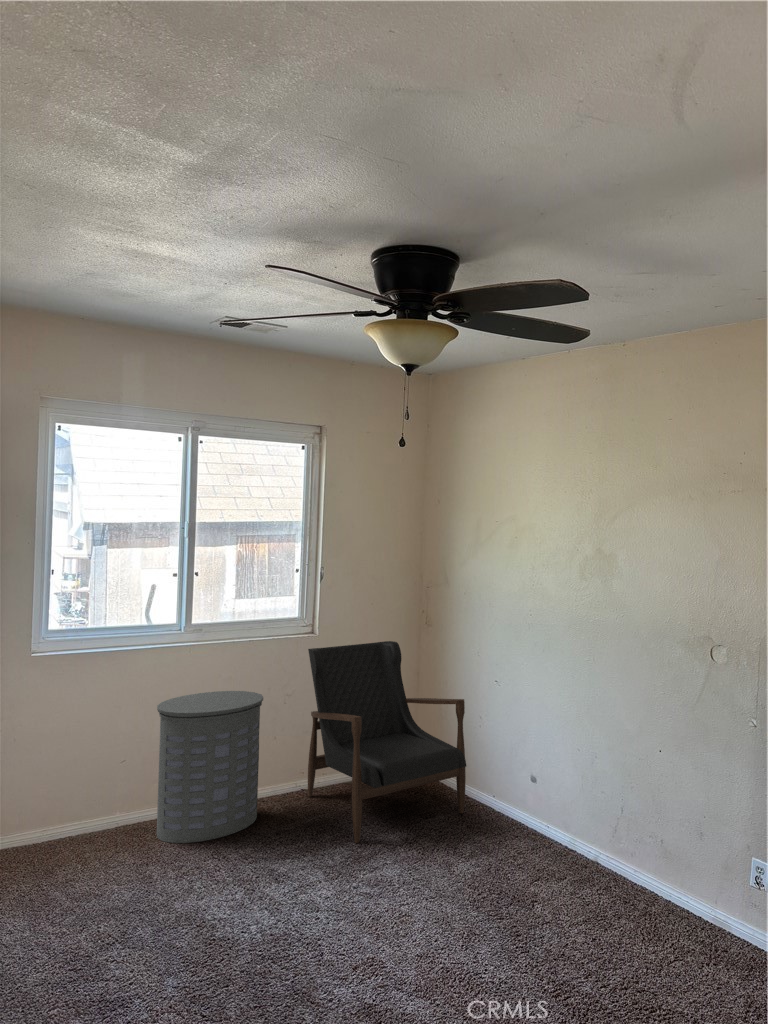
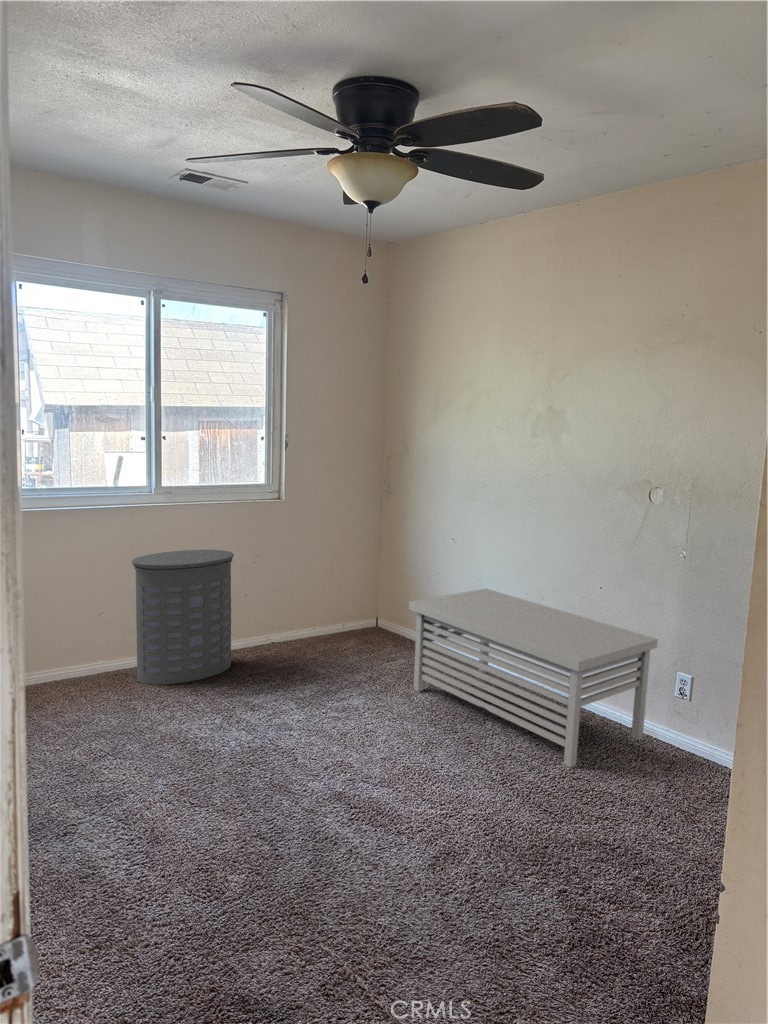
armchair: present [308,641,466,843] -> none [275,507,426,682]
storage bench: none [448,738,728,975] -> present [409,589,658,767]

